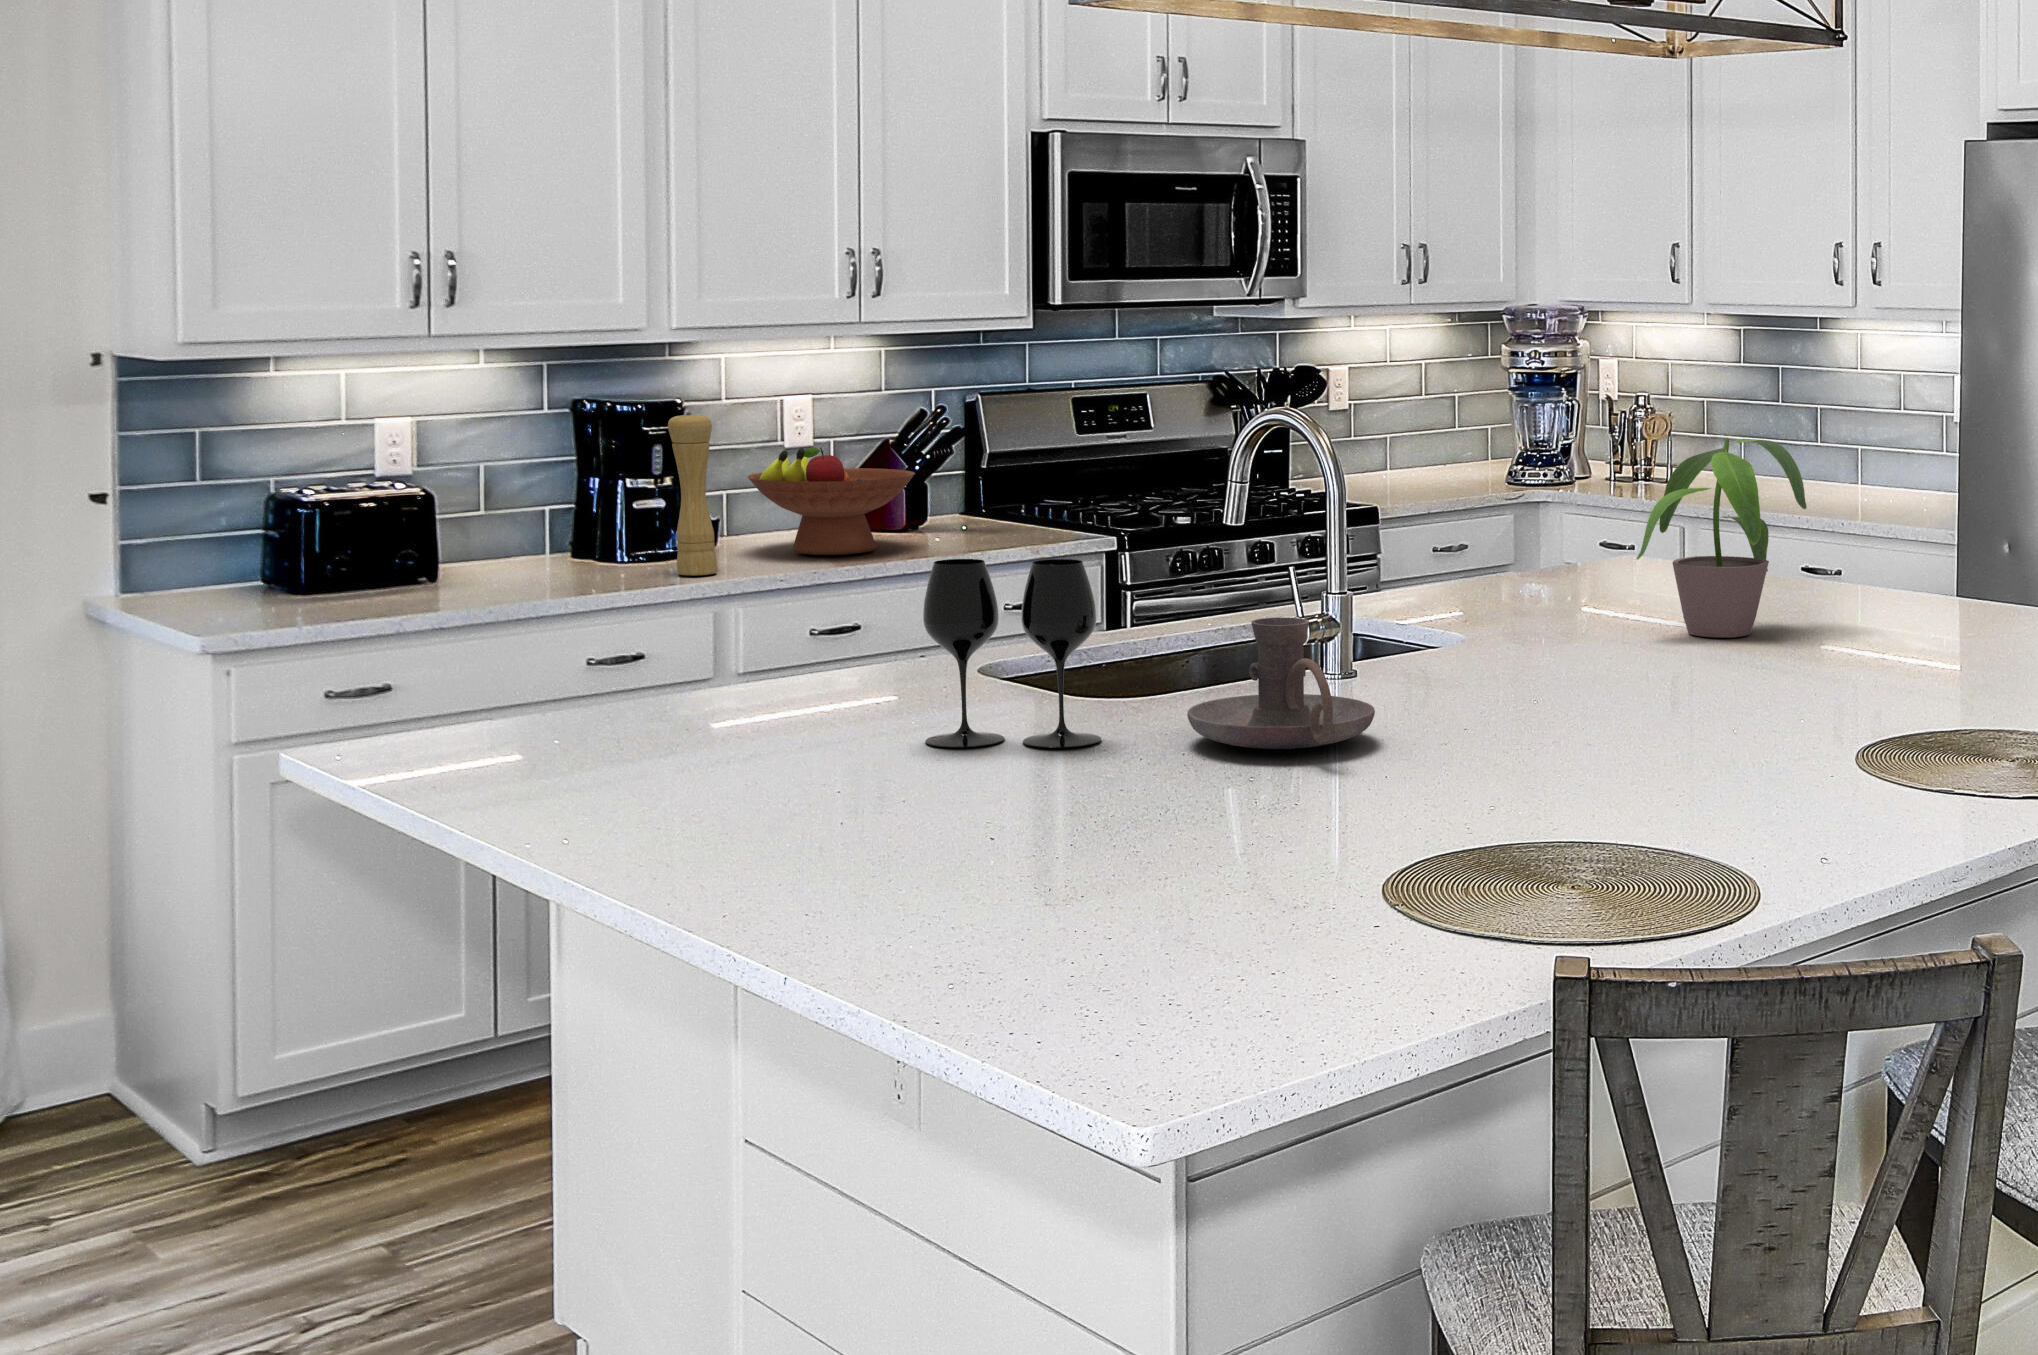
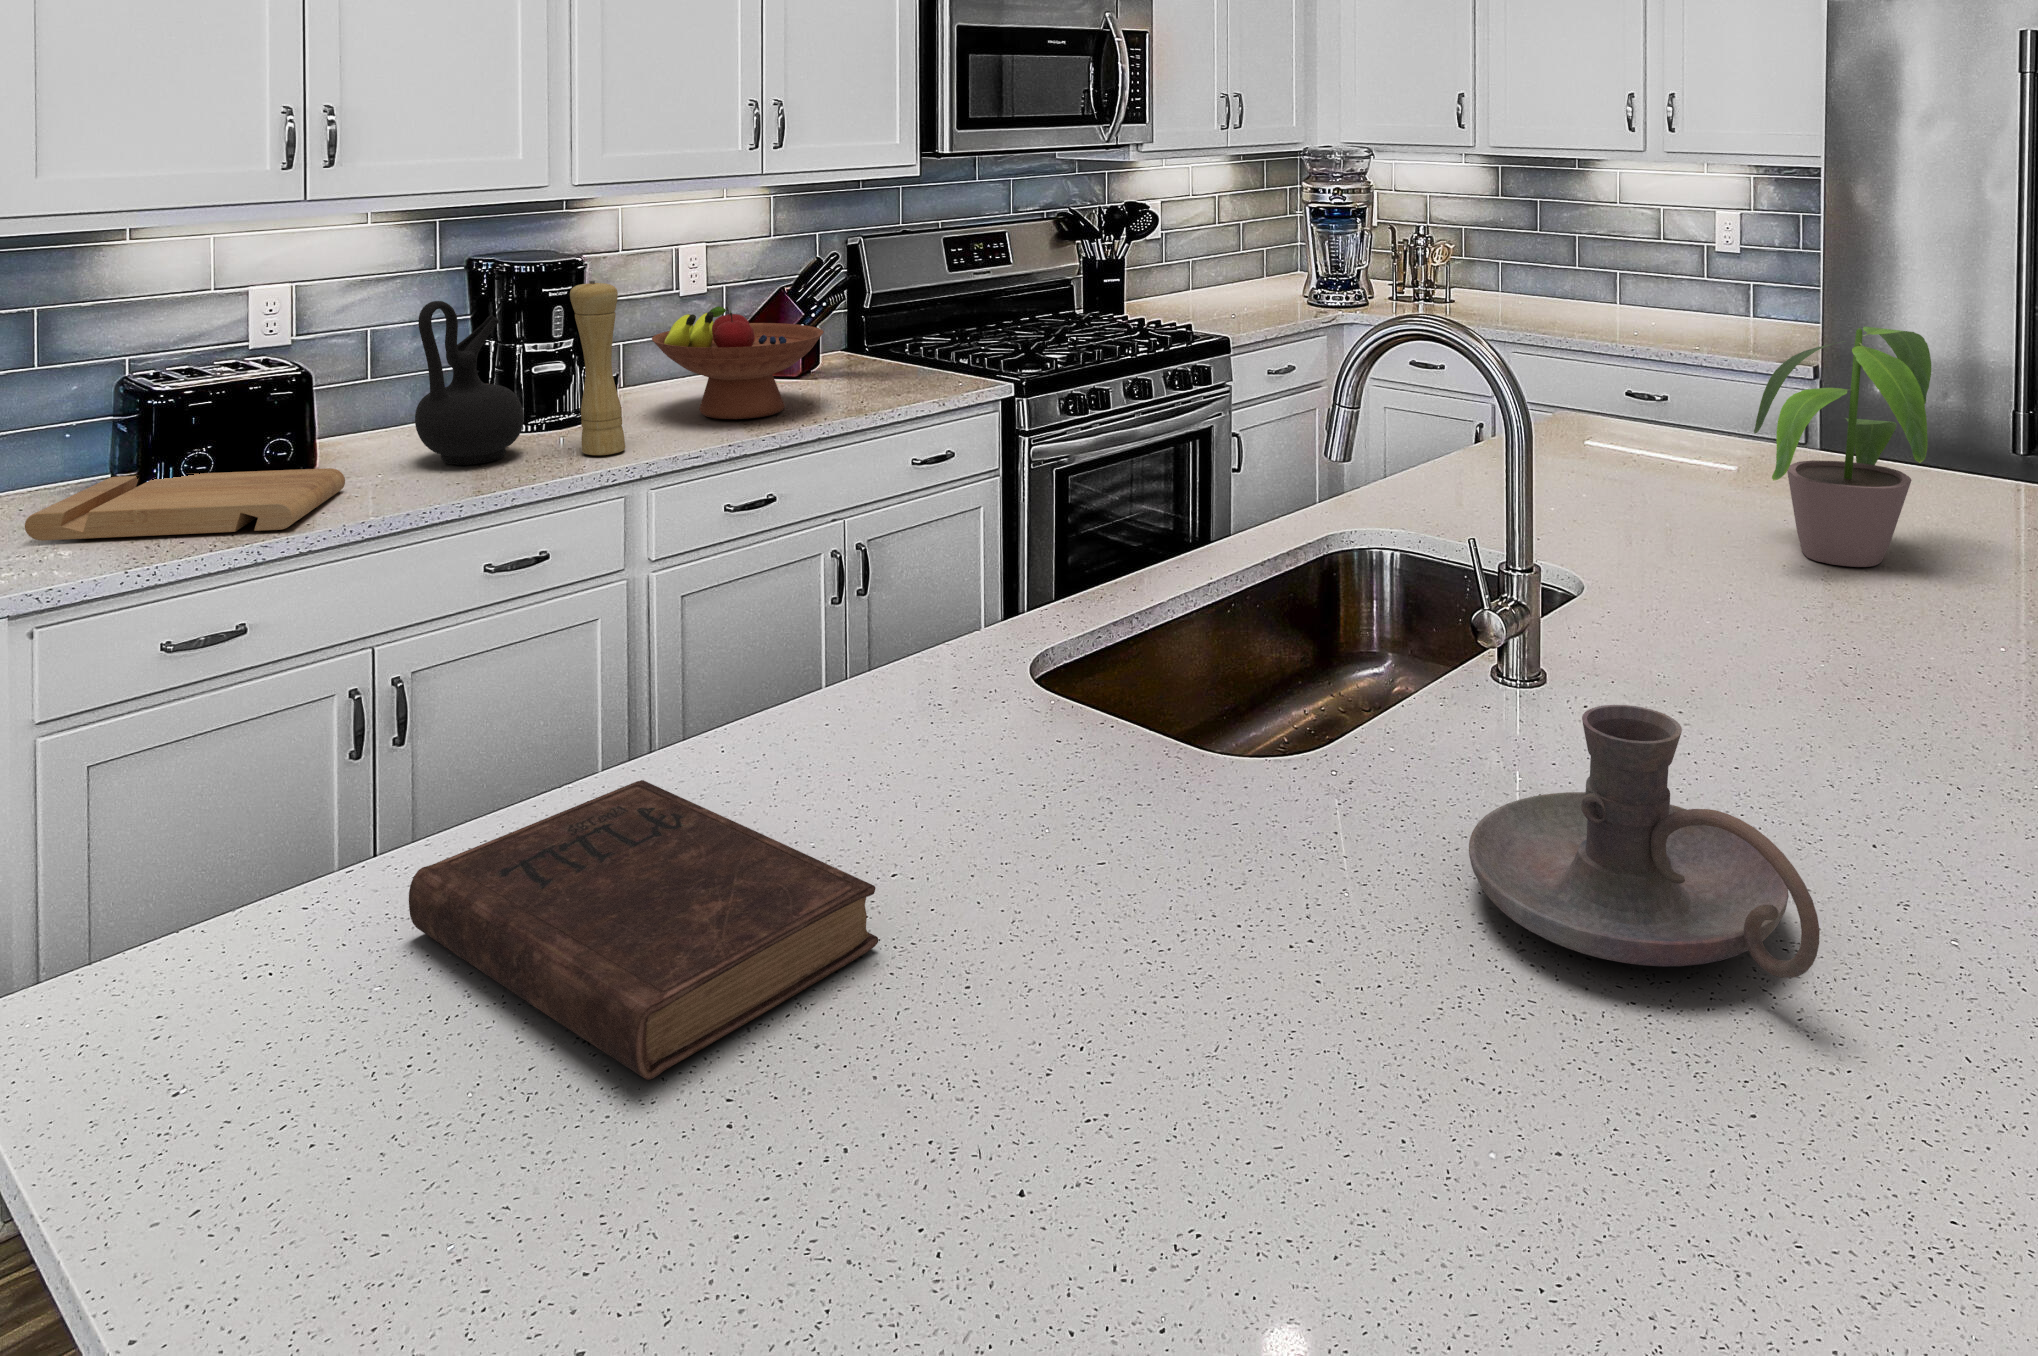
ceramic jug: none [526,427,624,580] -> present [415,301,524,465]
wine glass: present [923,559,1101,748] -> none [1046,624,1333,958]
cutting board: none [210,572,467,614] -> present [25,468,345,540]
book: none [550,678,822,765] -> present [409,780,878,1080]

